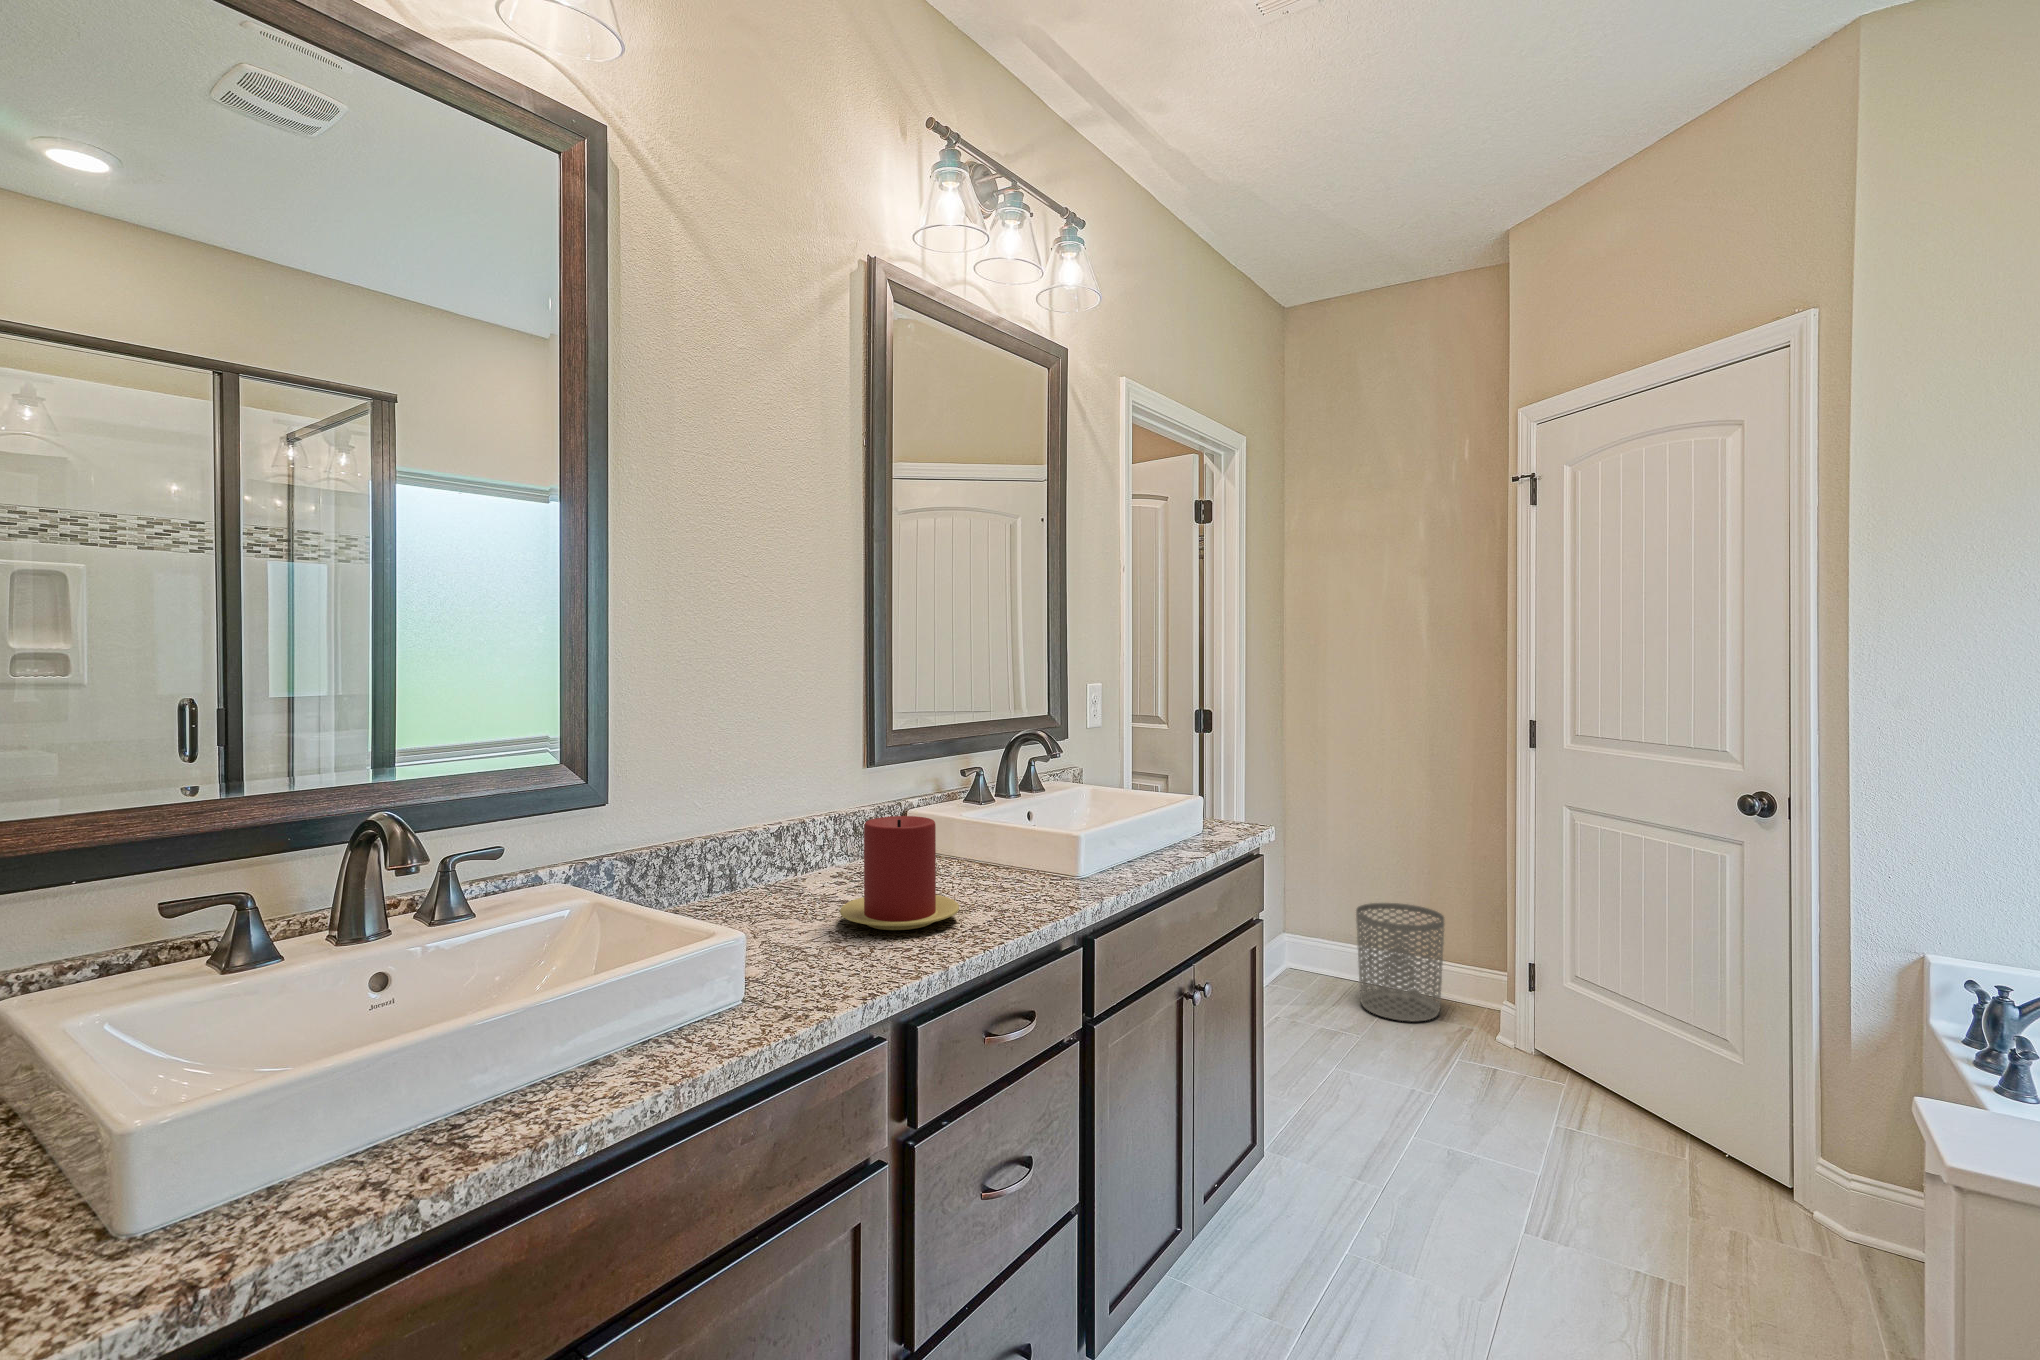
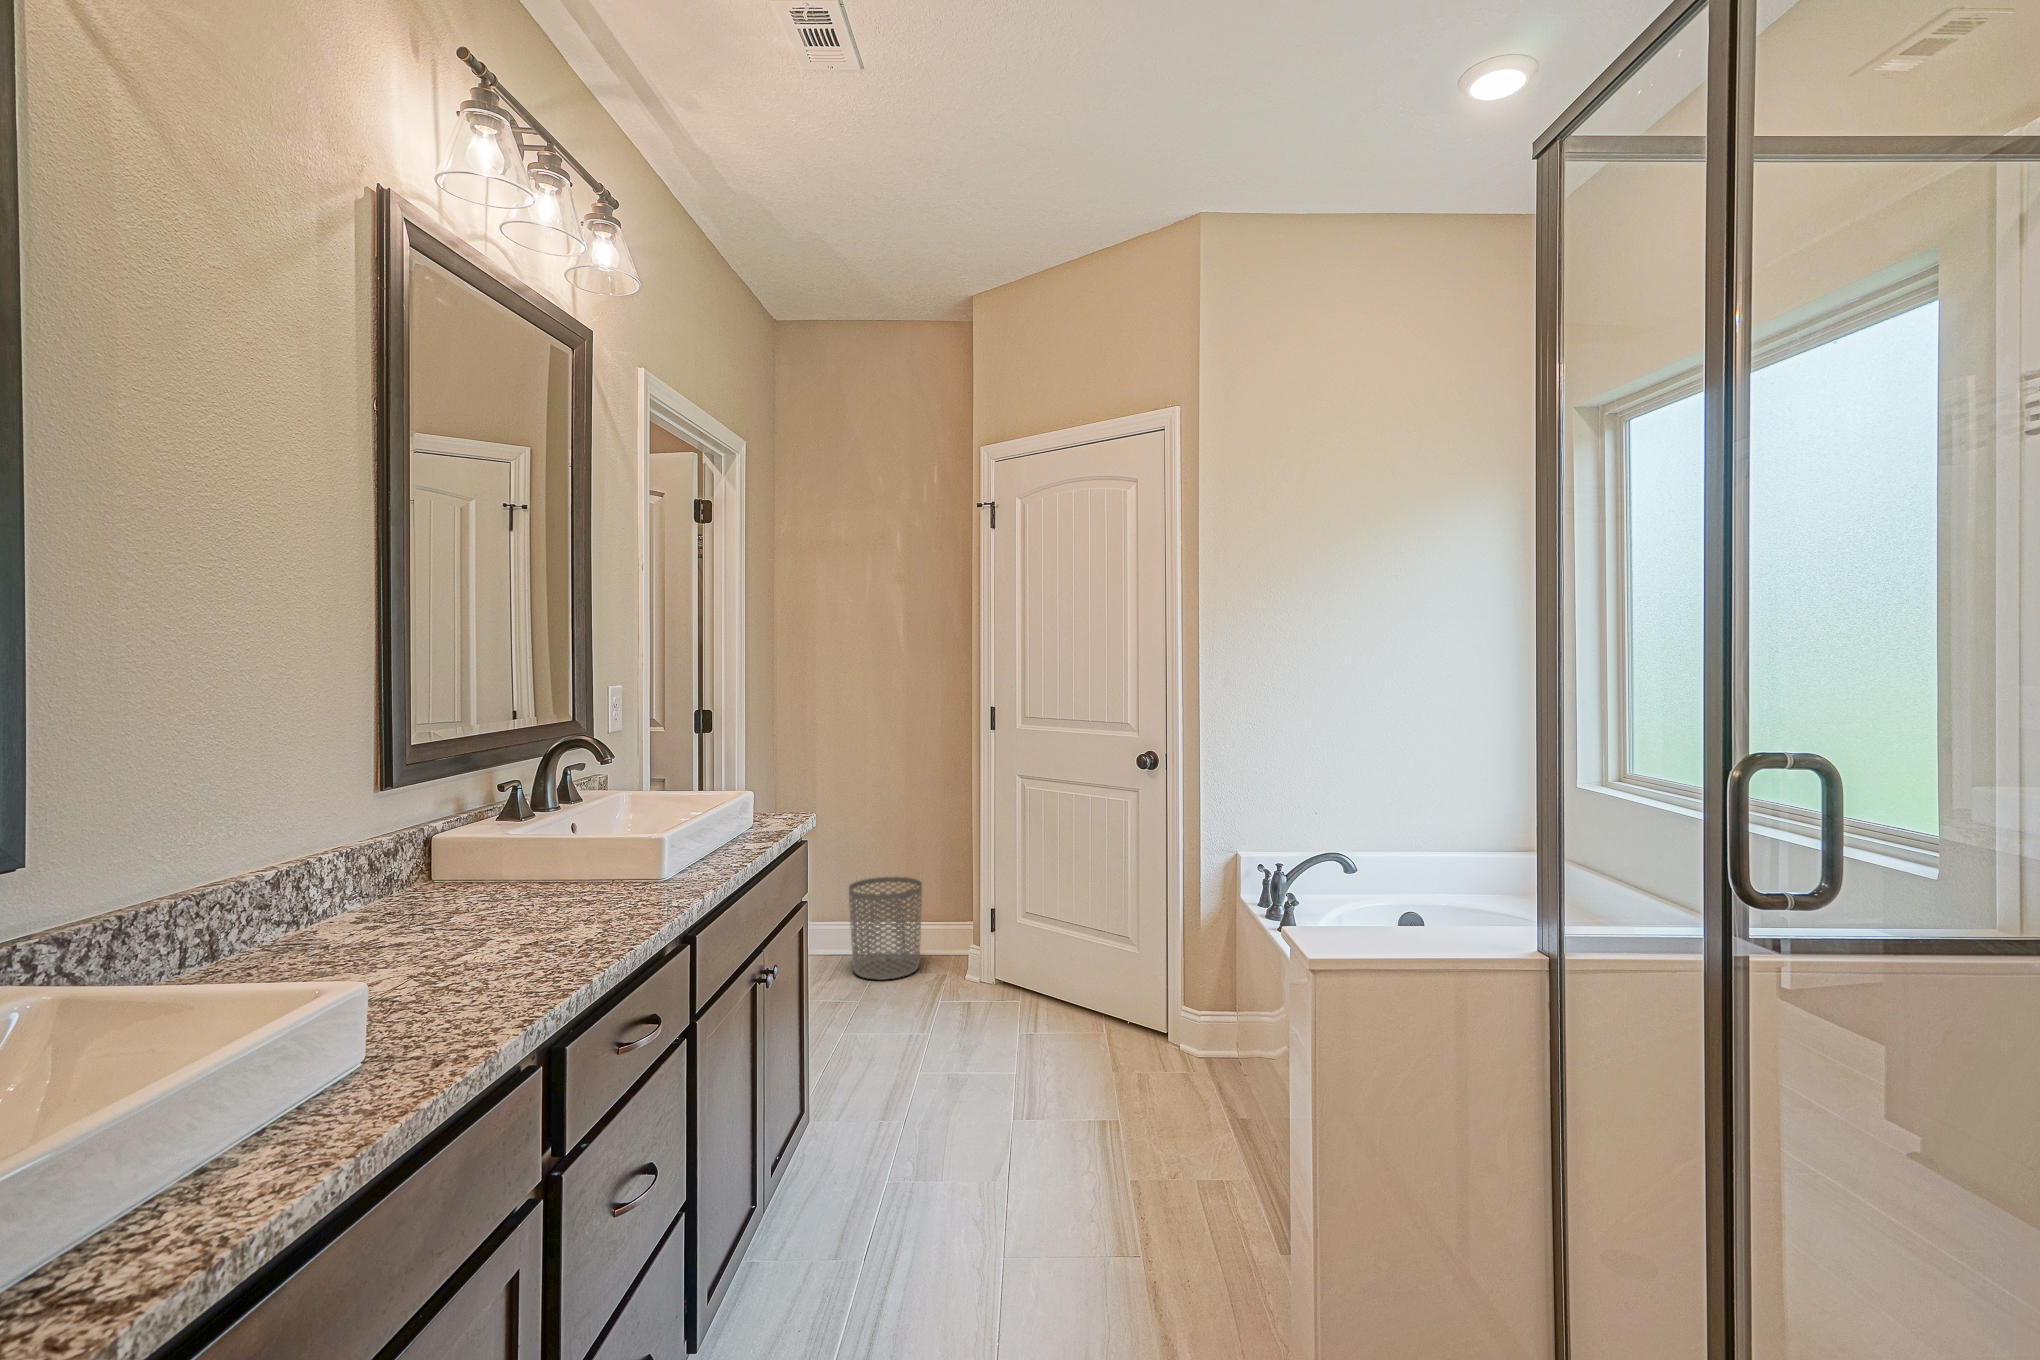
candle: present [840,816,959,930] -> none [413,832,566,961]

